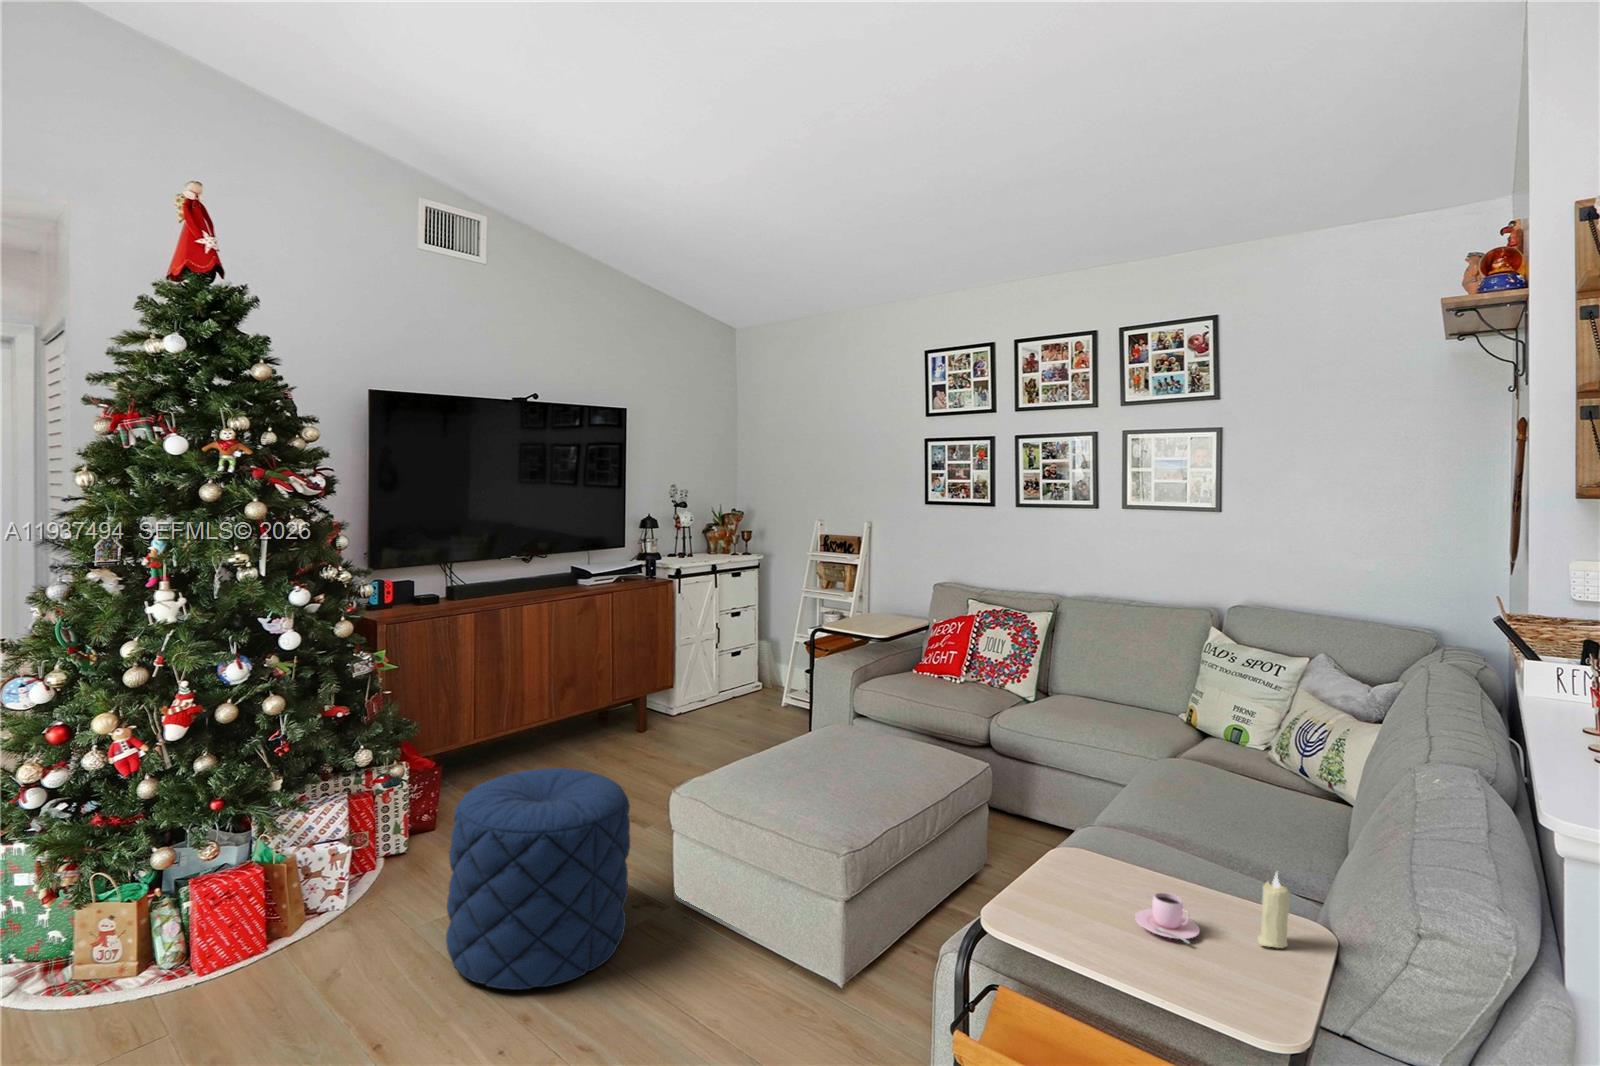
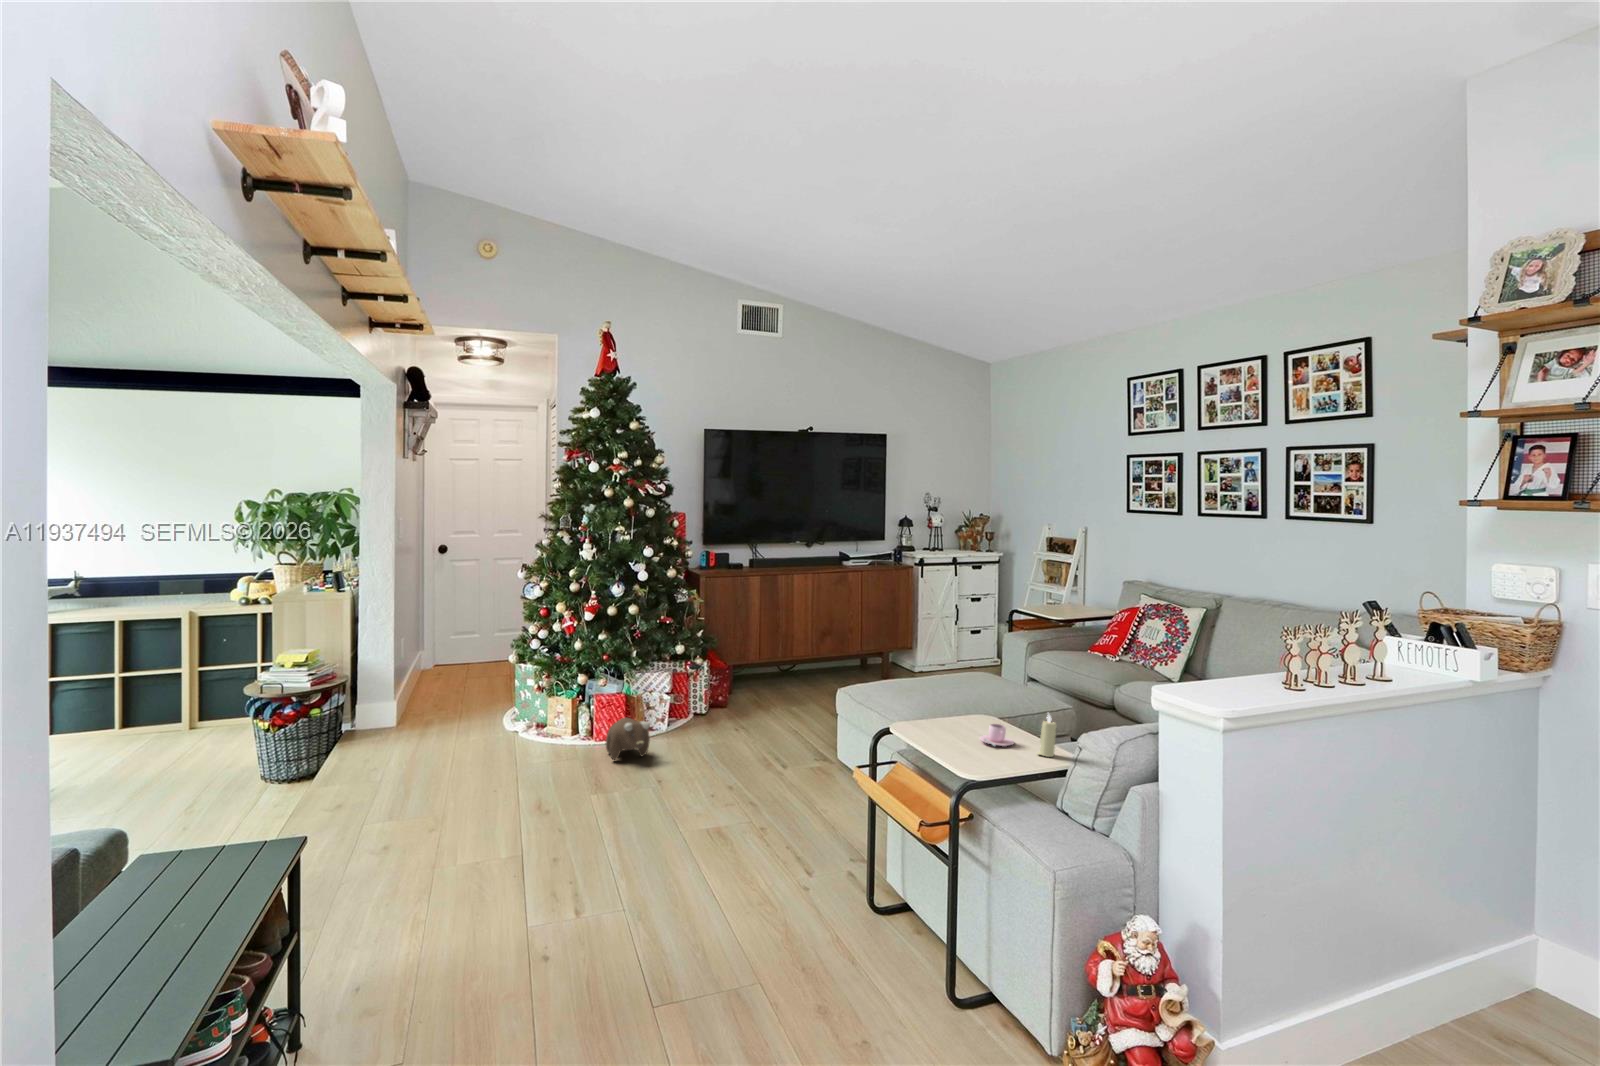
pouf: present [446,768,630,989] -> none [702,664,810,781]
plush toy: none [235,914,339,1006] -> present [606,718,650,760]

